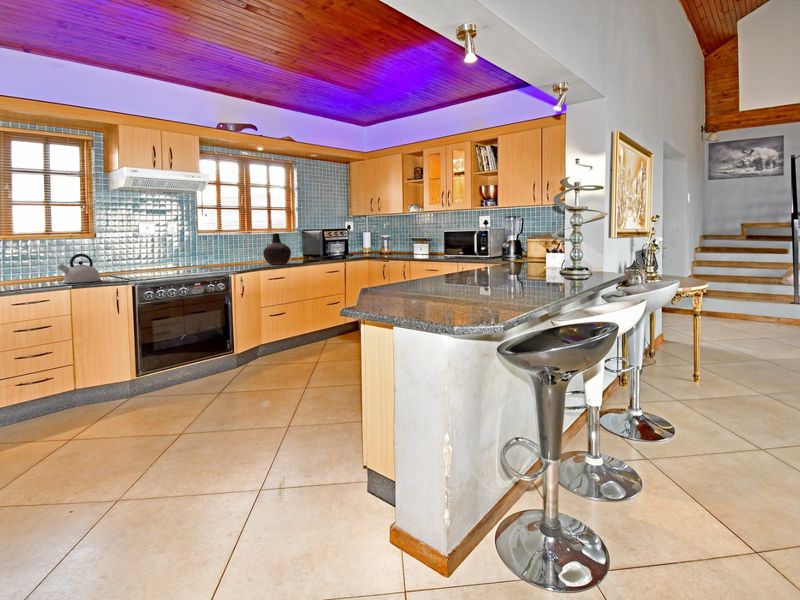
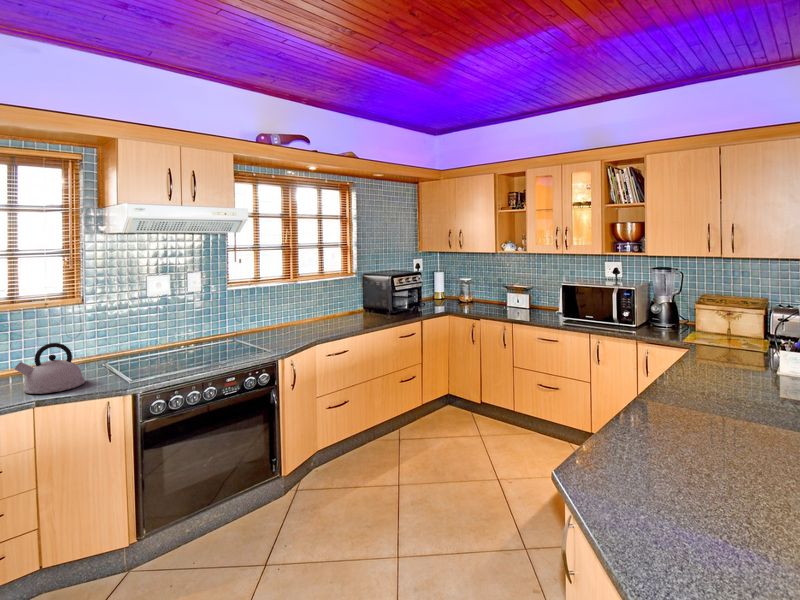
vase: present [263,233,291,265] -> none [316,285,353,328]

